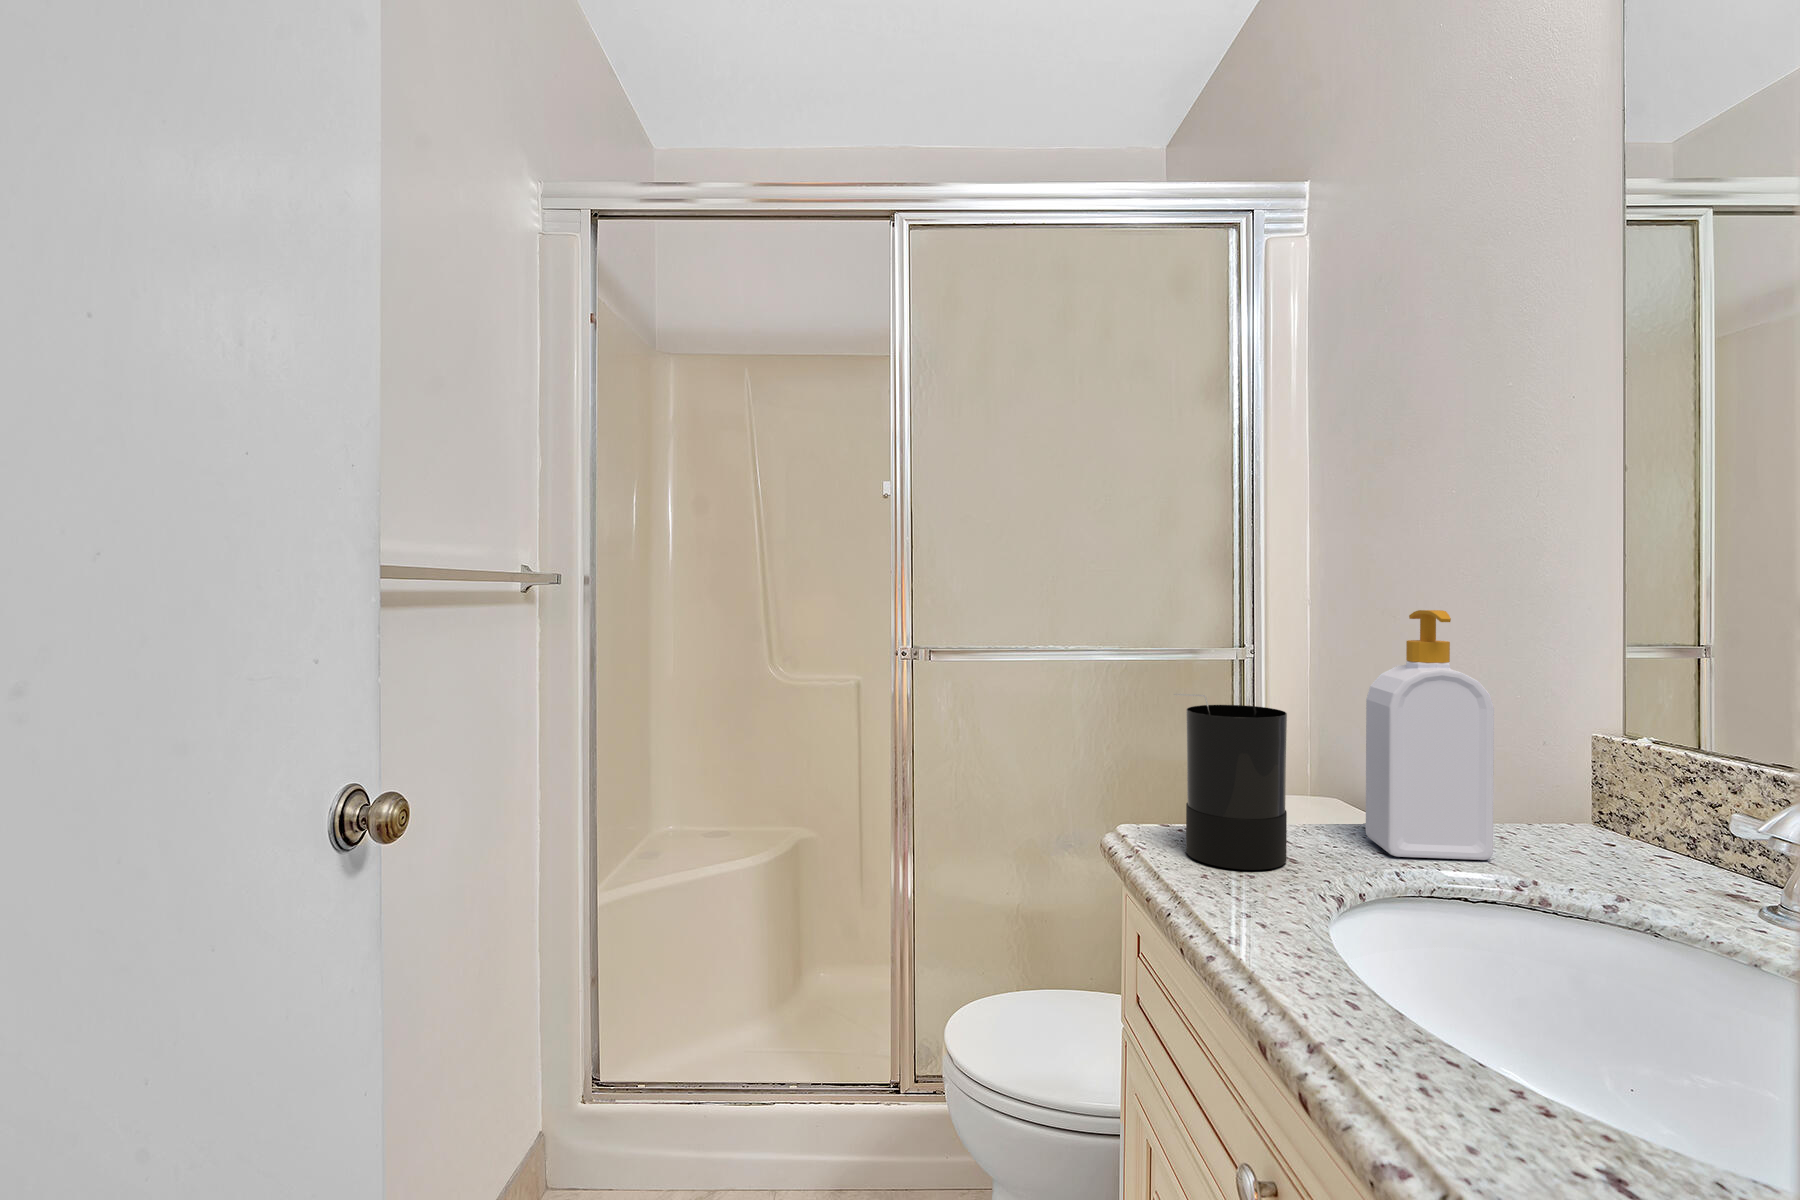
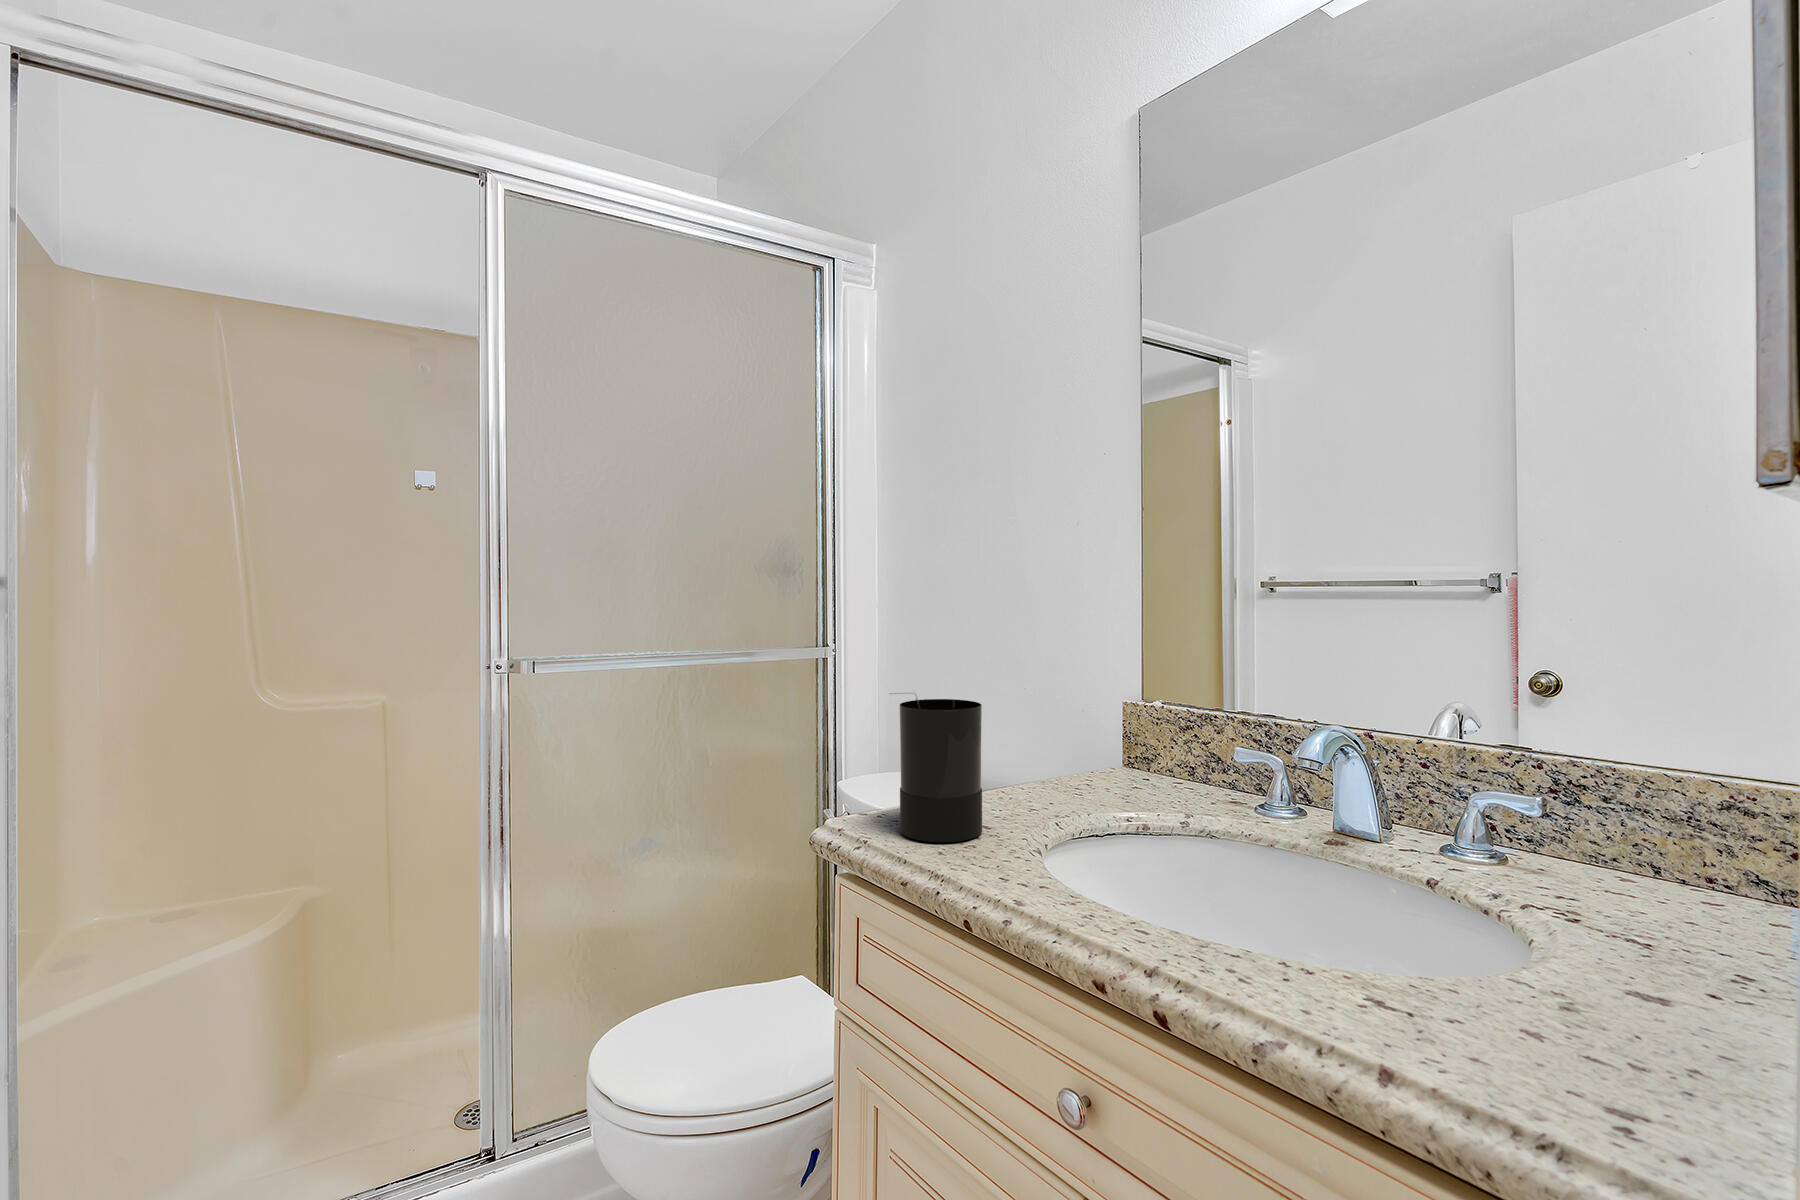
soap bottle: present [1366,610,1494,860] -> none [1012,613,1102,810]

